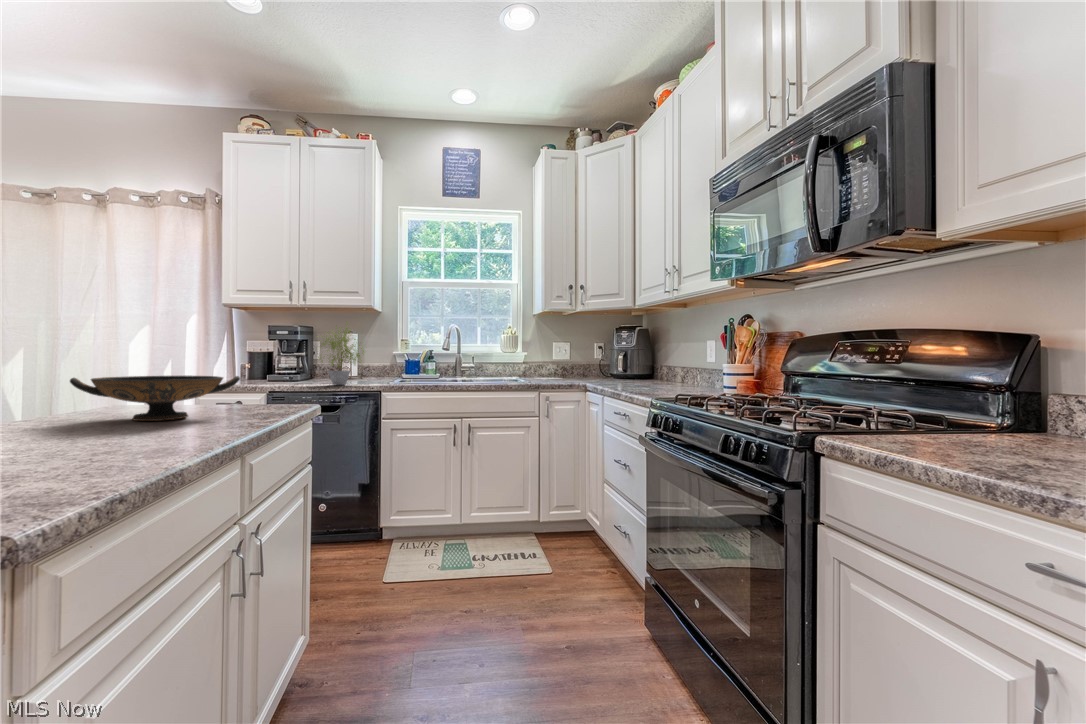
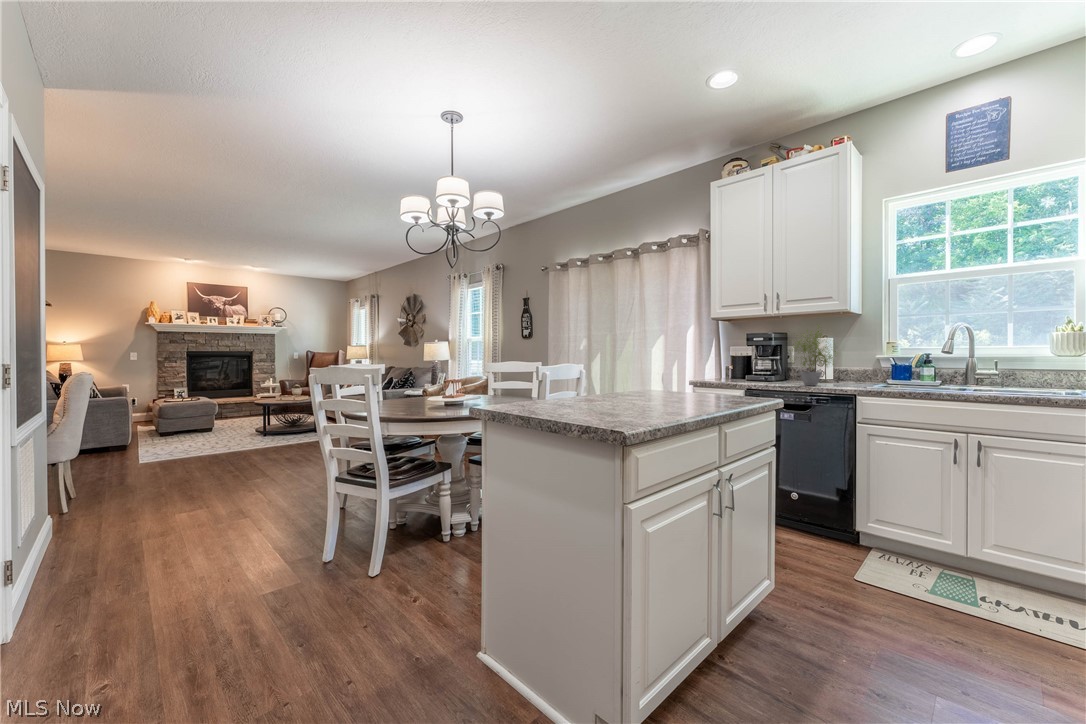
decorative bowl: present [70,375,240,421] -> none [625,369,721,399]

